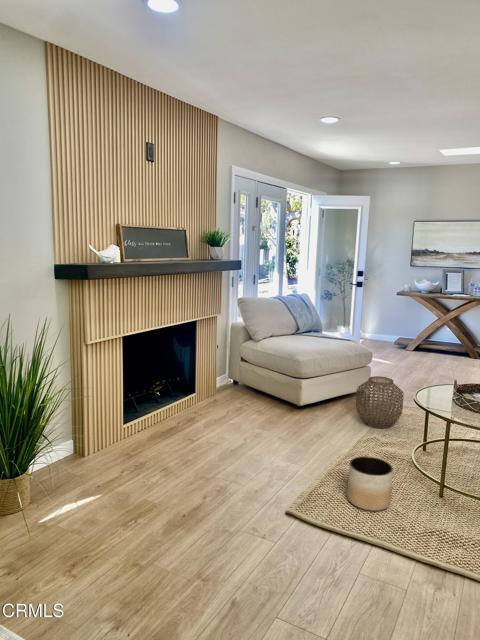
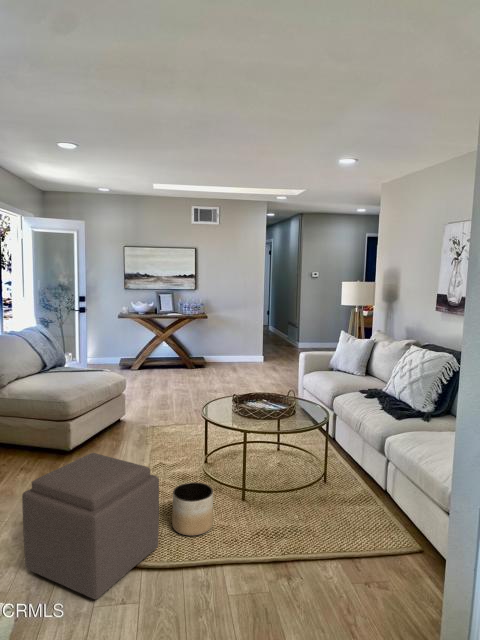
woven basket: present [356,376,404,429] -> none [131,402,175,453]
ottoman: none [214,402,327,522] -> present [22,453,159,599]

